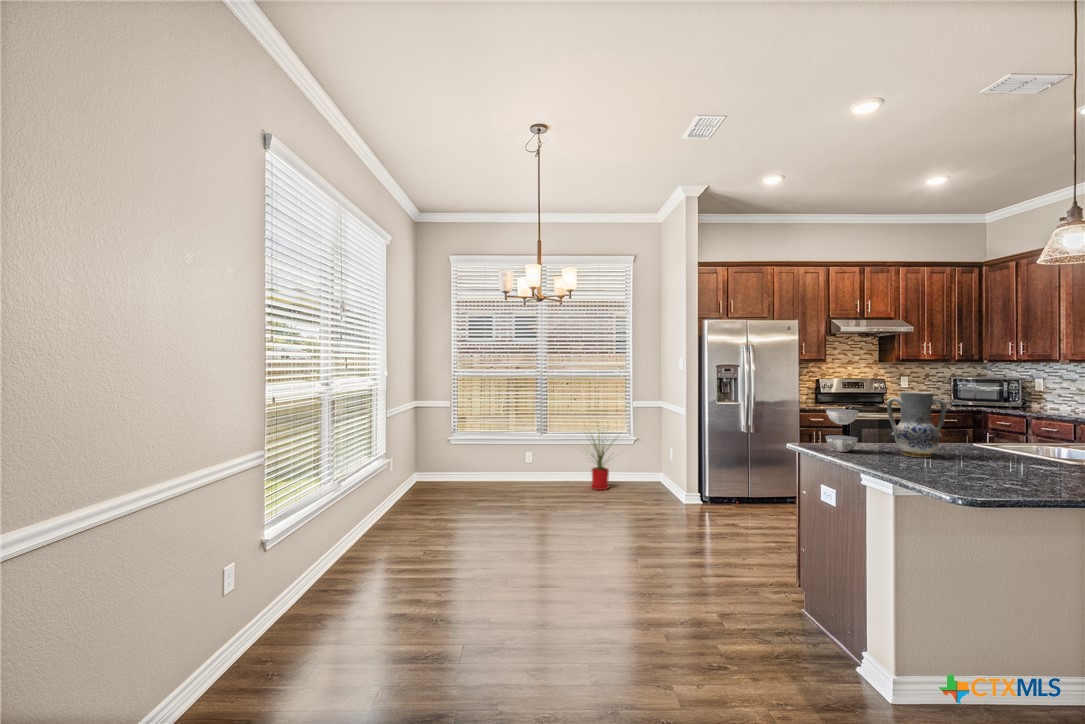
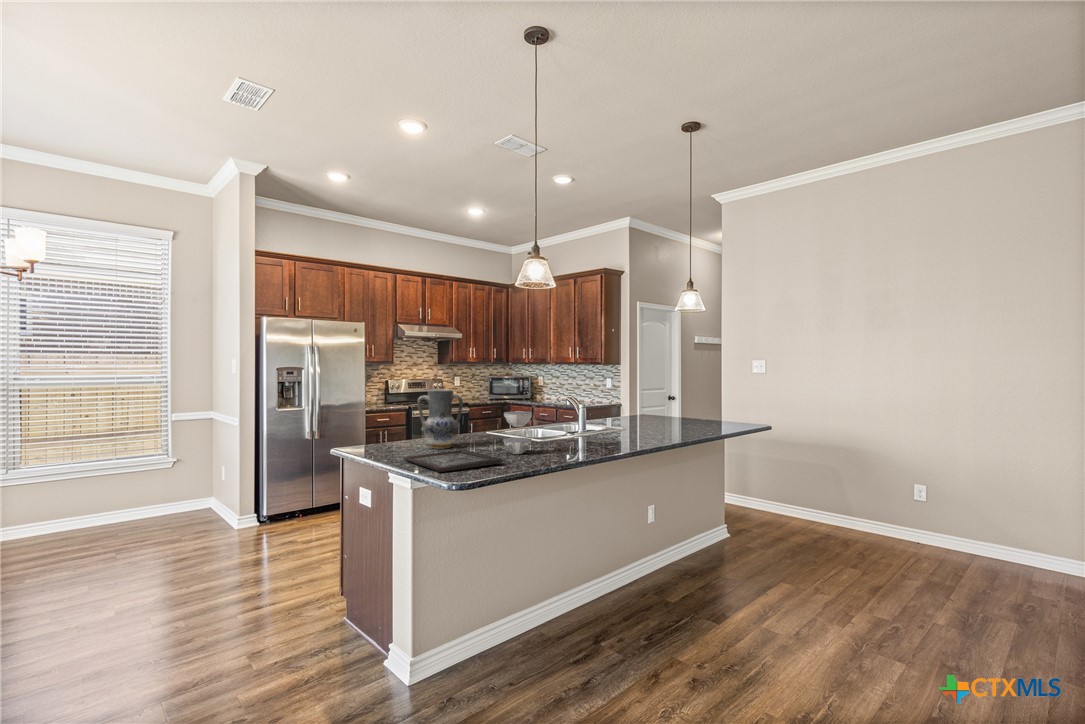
bowl: present [825,409,859,452] -> present [503,411,532,454]
house plant: present [588,435,612,490] -> none [77,444,158,532]
tray: none [878,461,1018,483] -> present [404,450,502,472]

